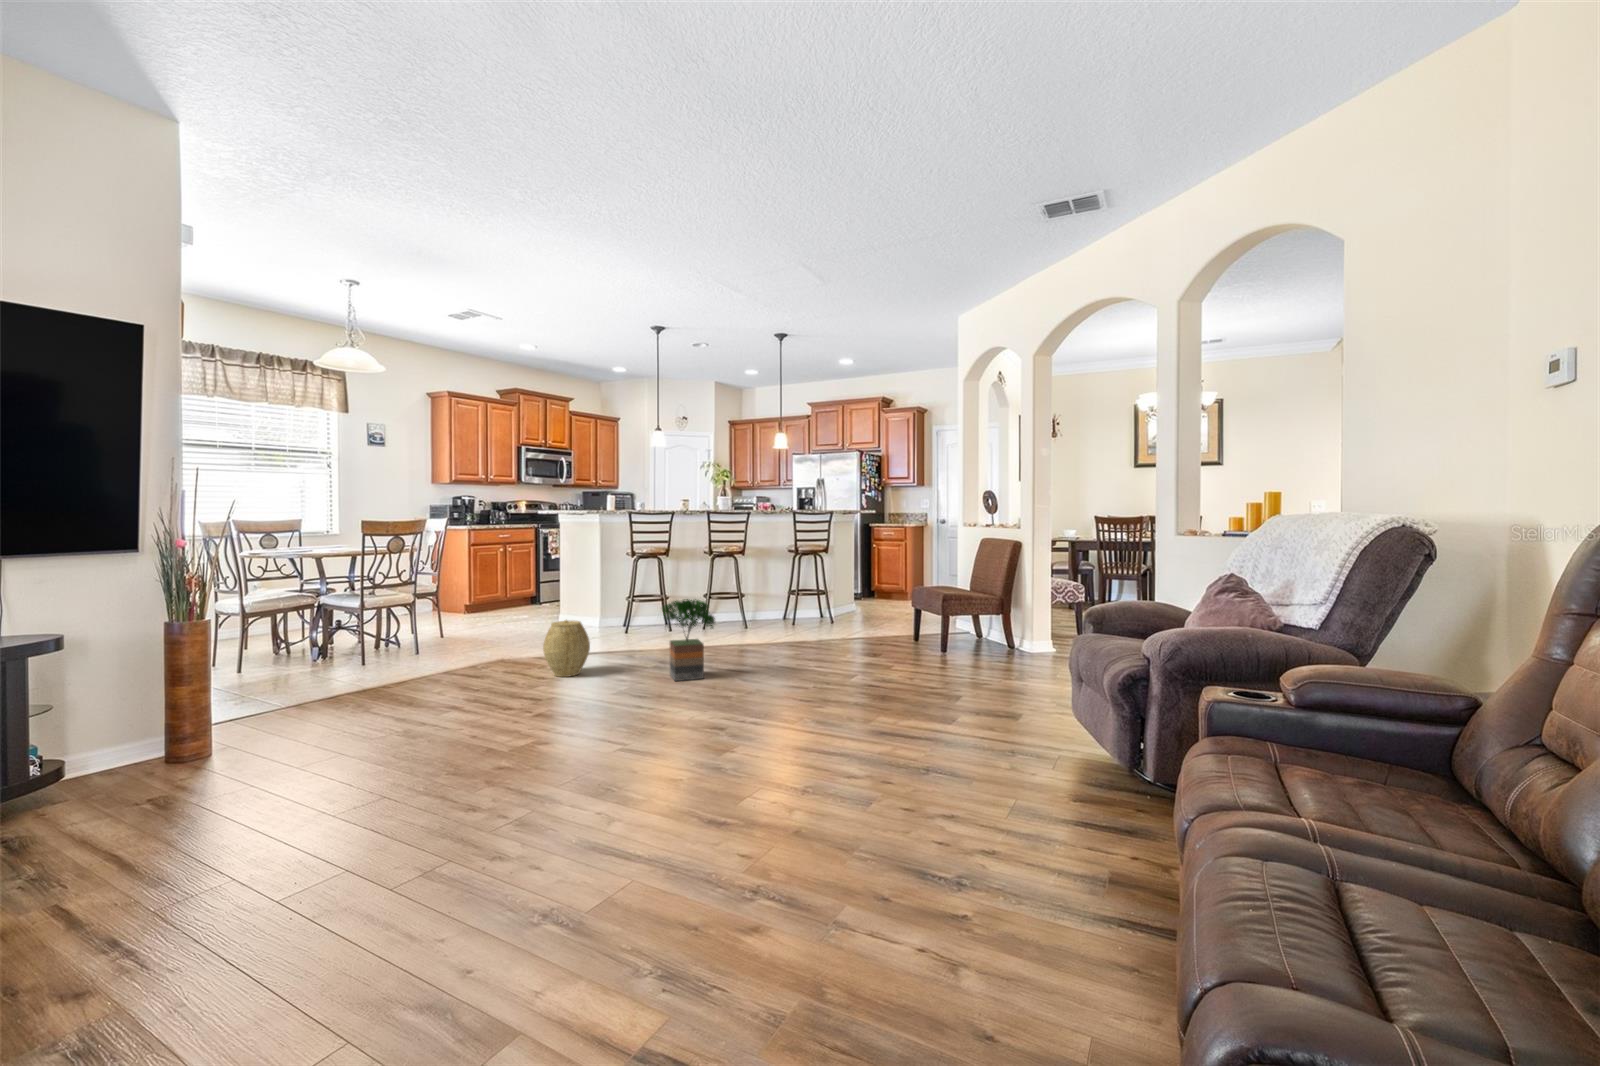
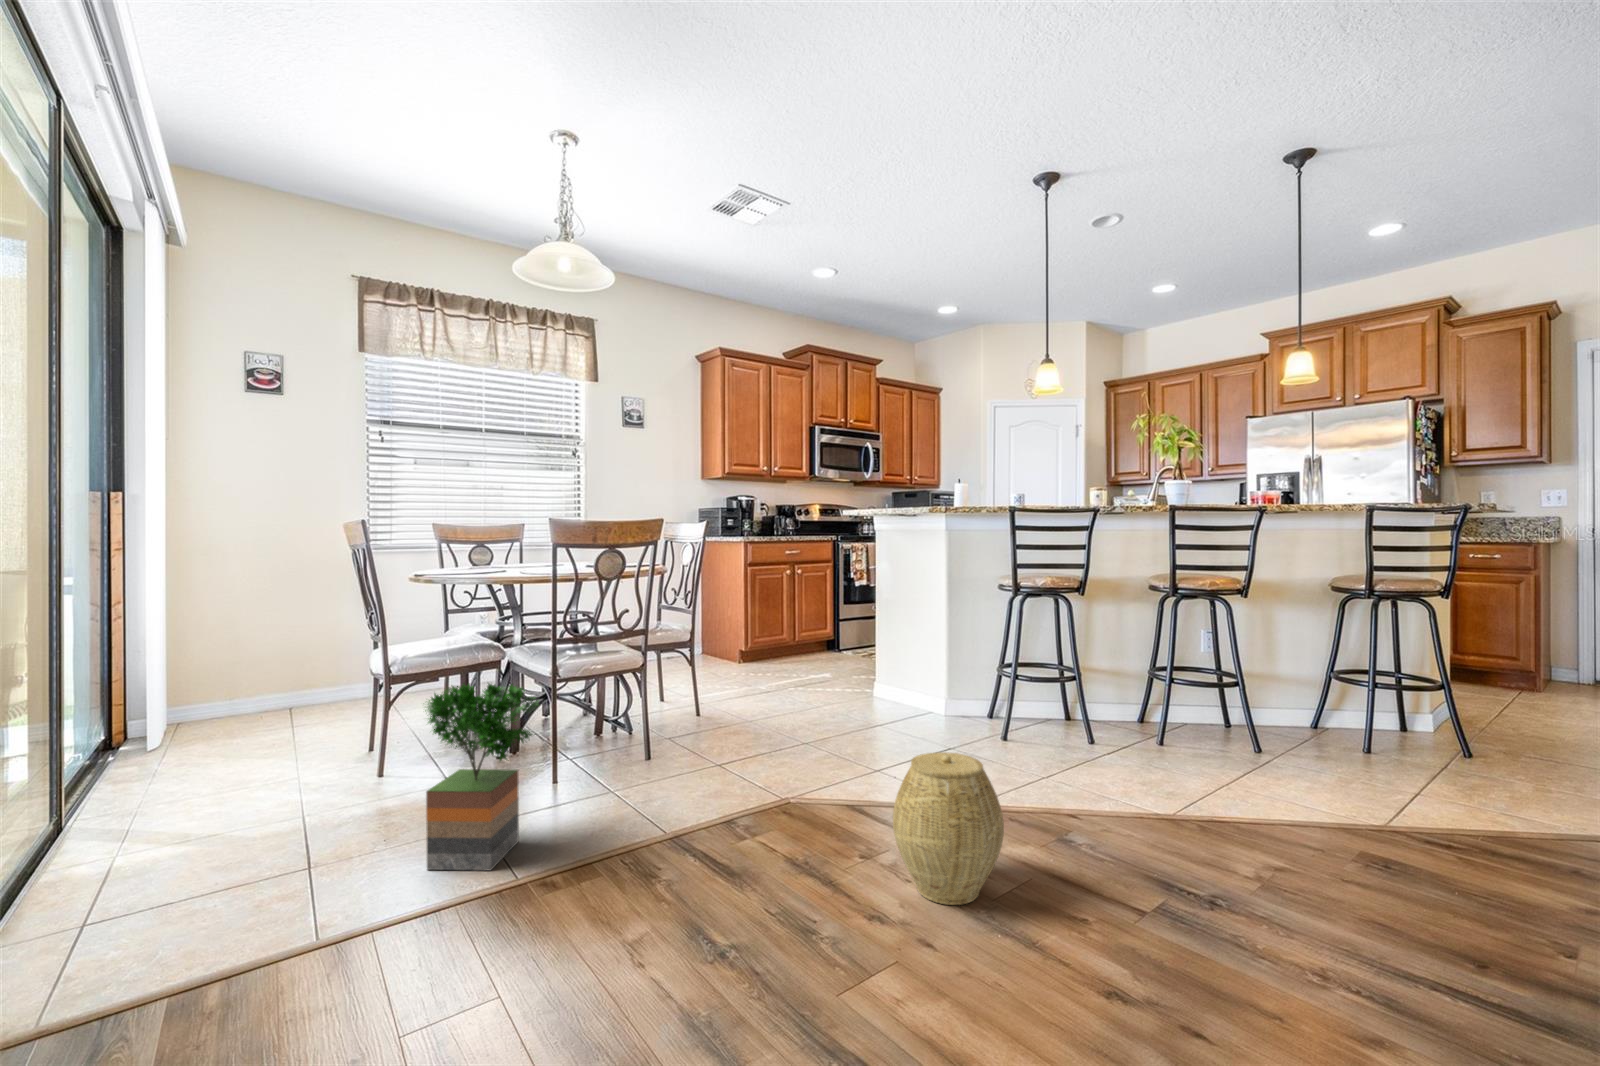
potted tree: present [662,599,715,681] -> present [425,683,538,871]

